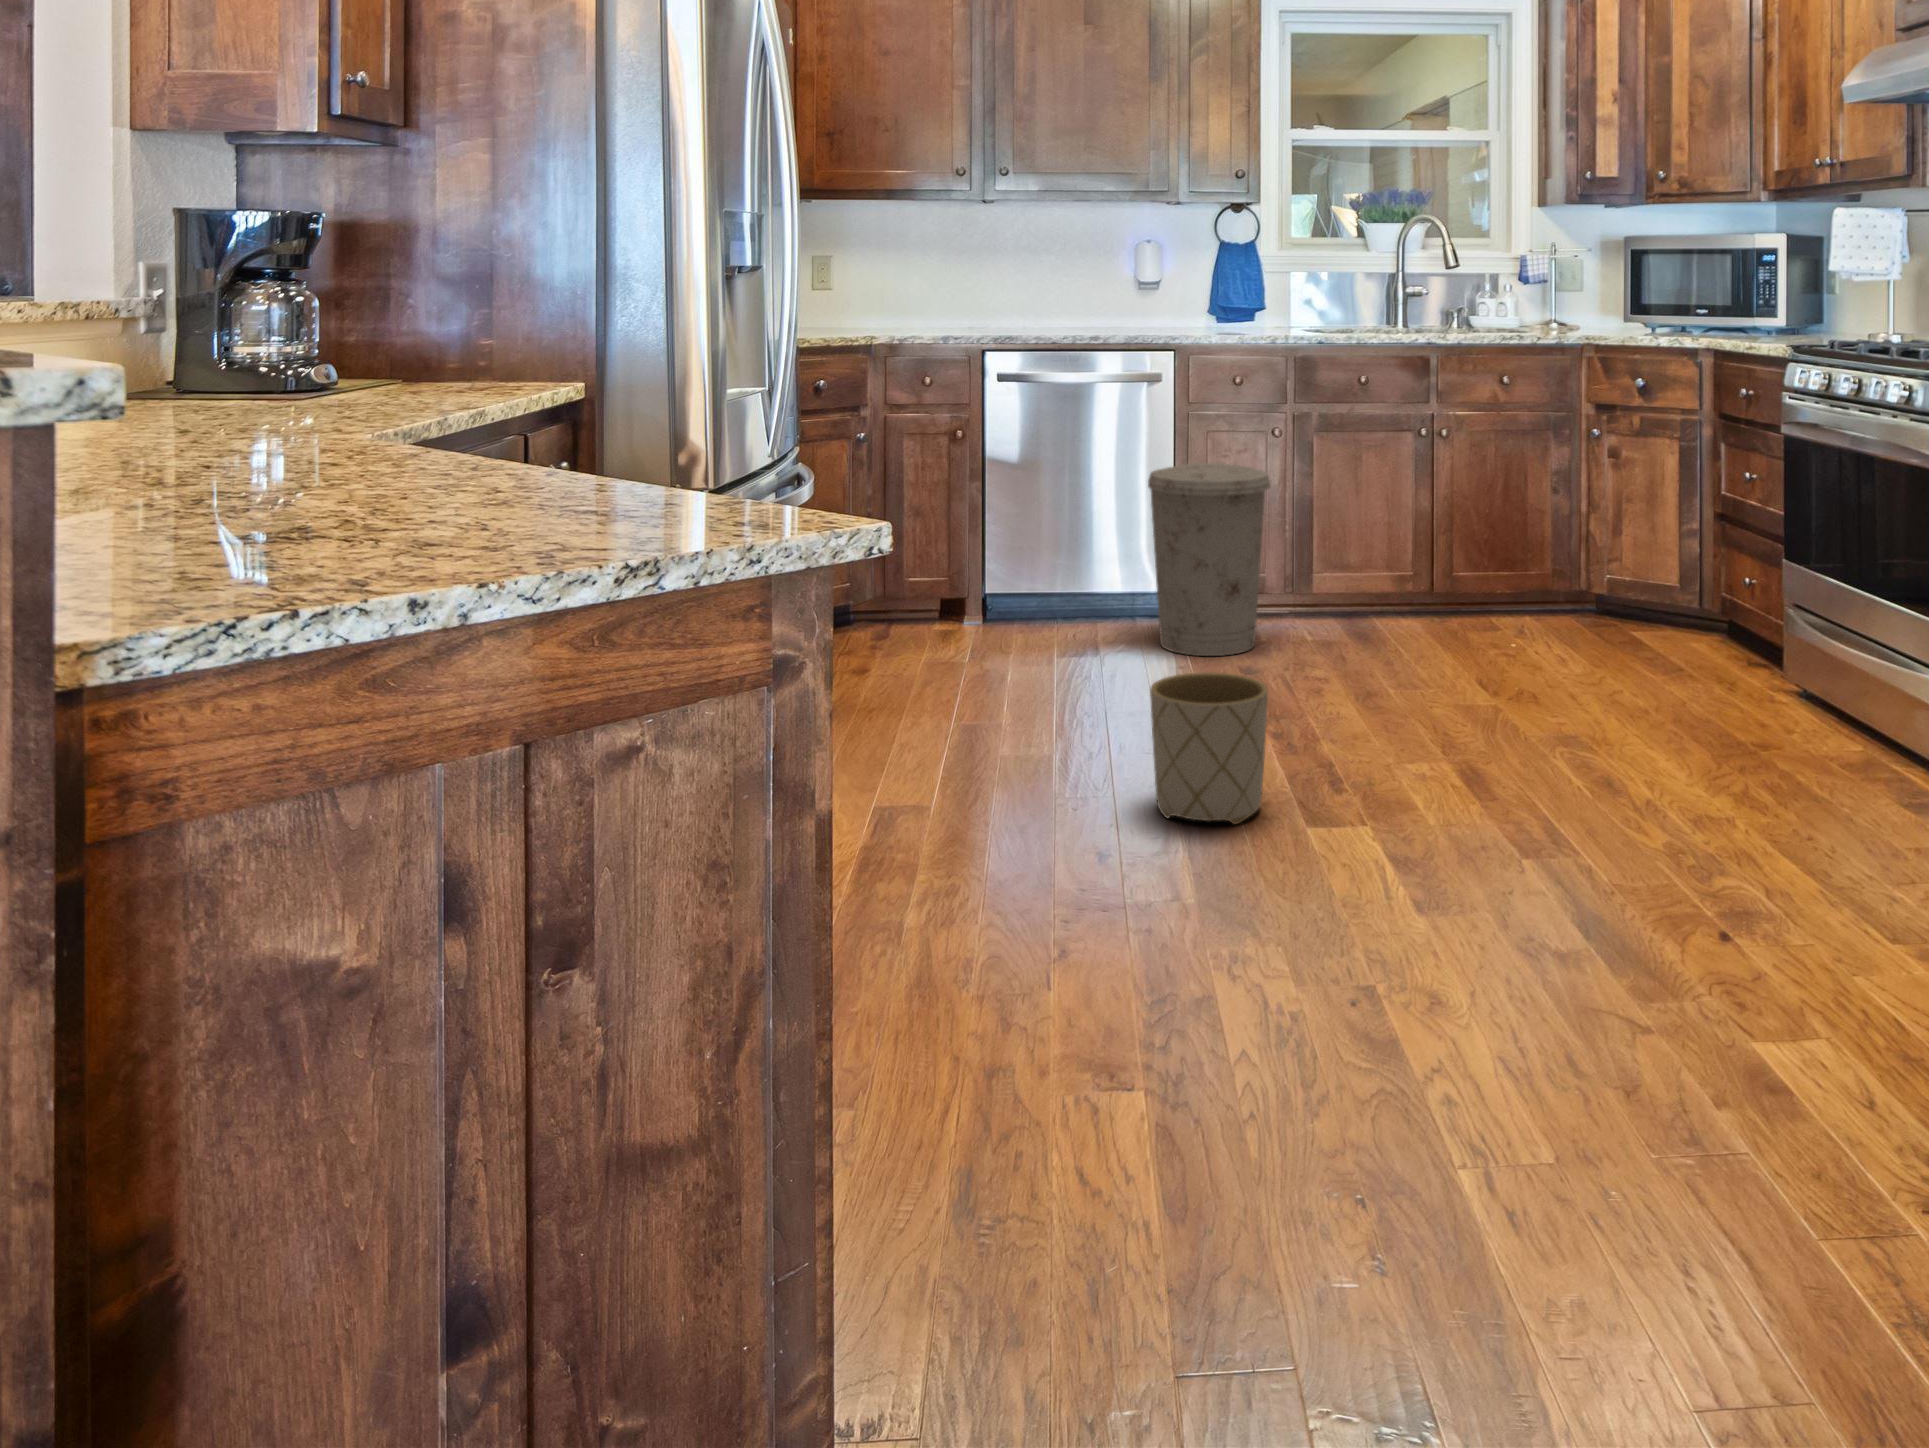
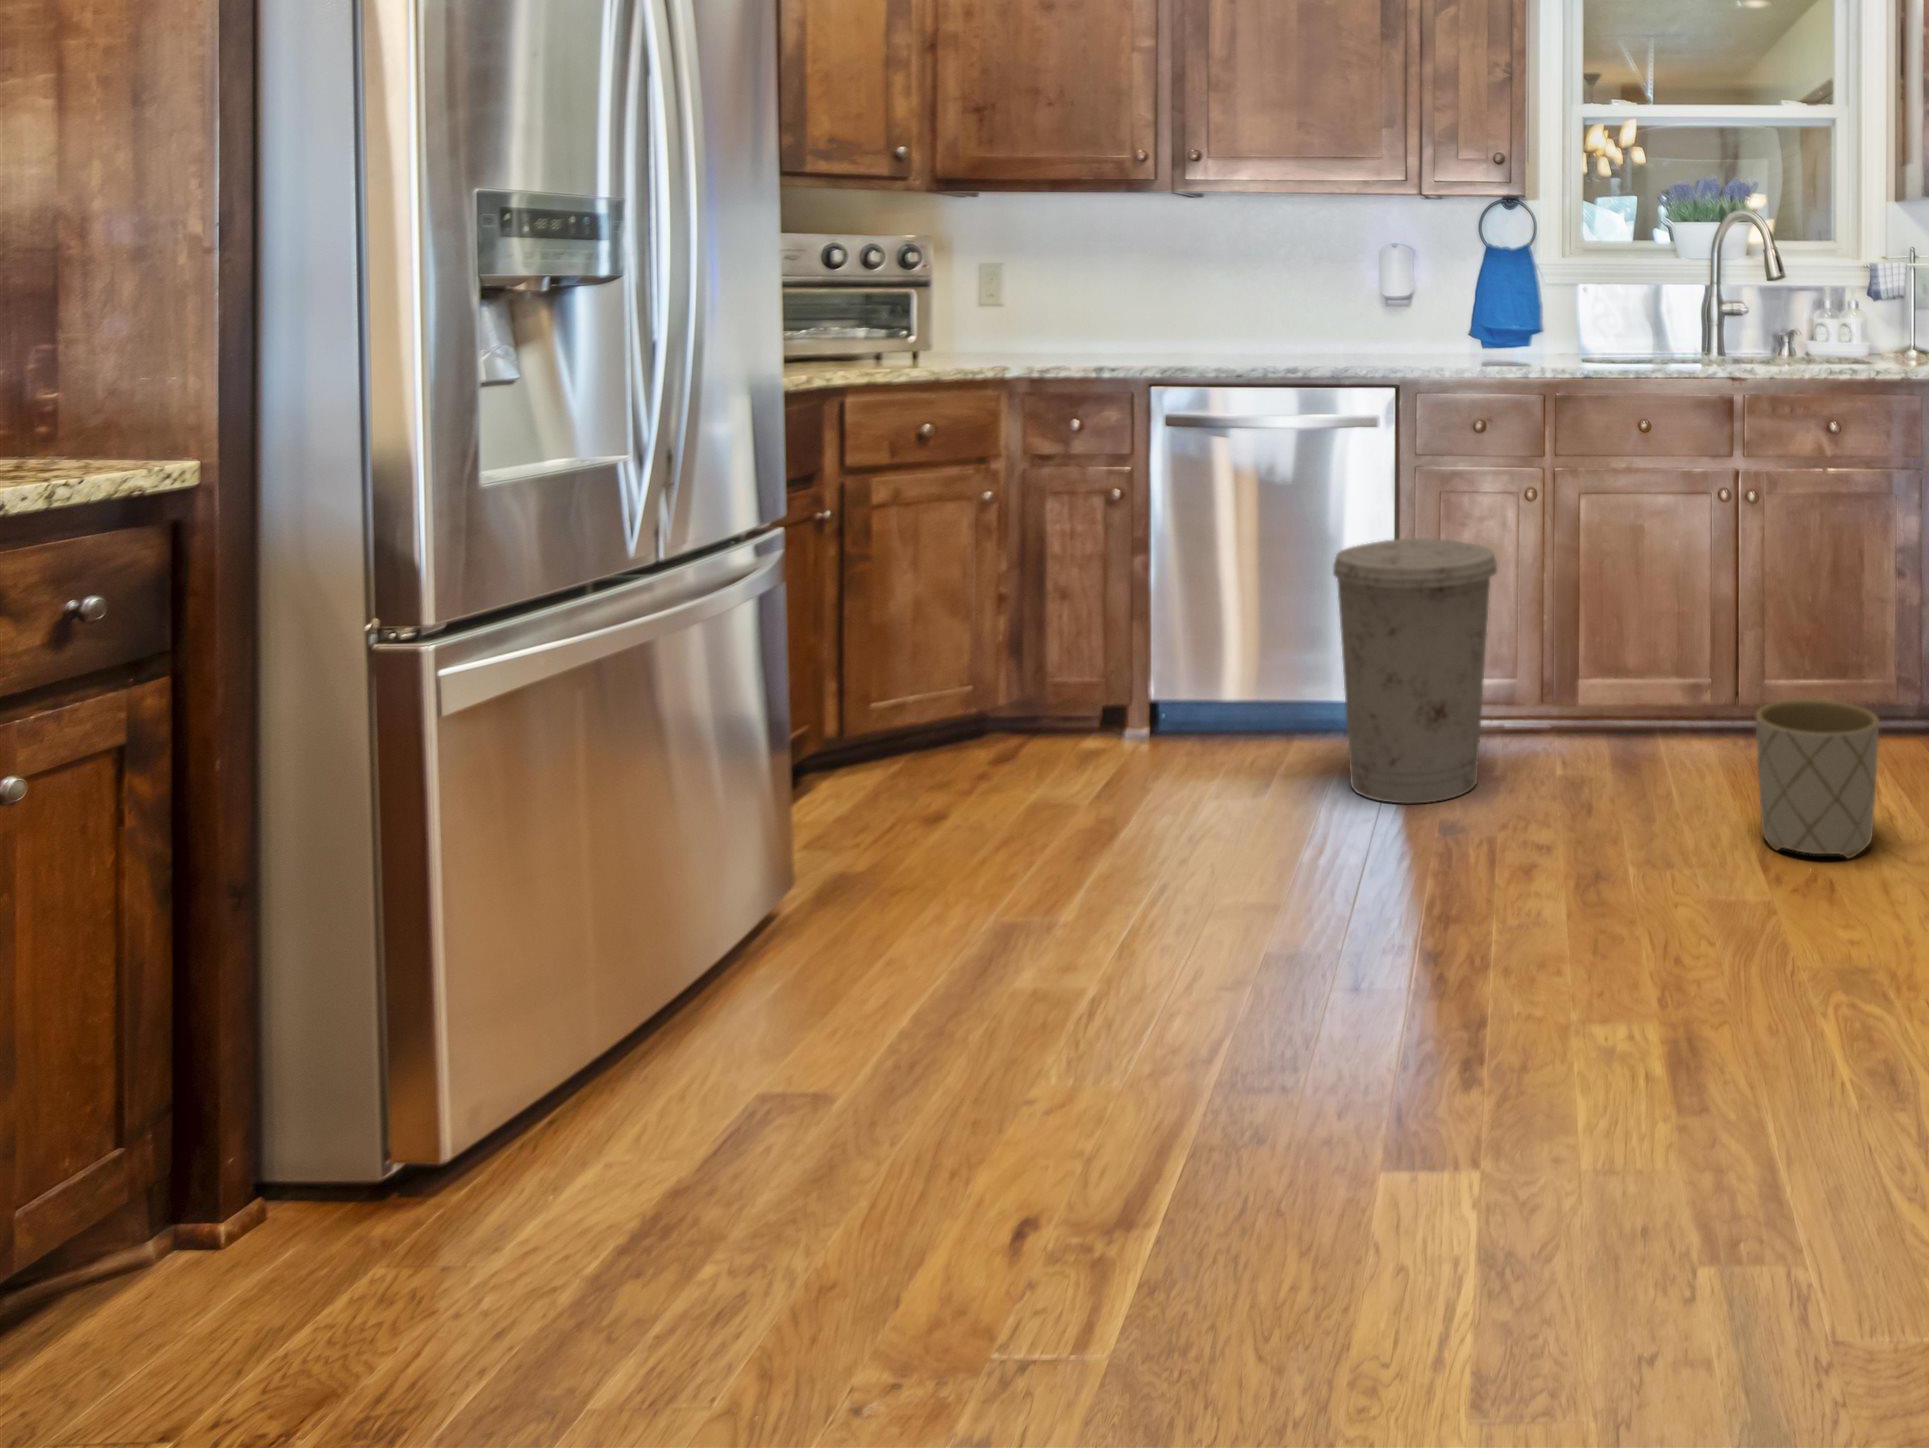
planter: present [1150,672,1268,824] -> present [1756,699,1879,858]

